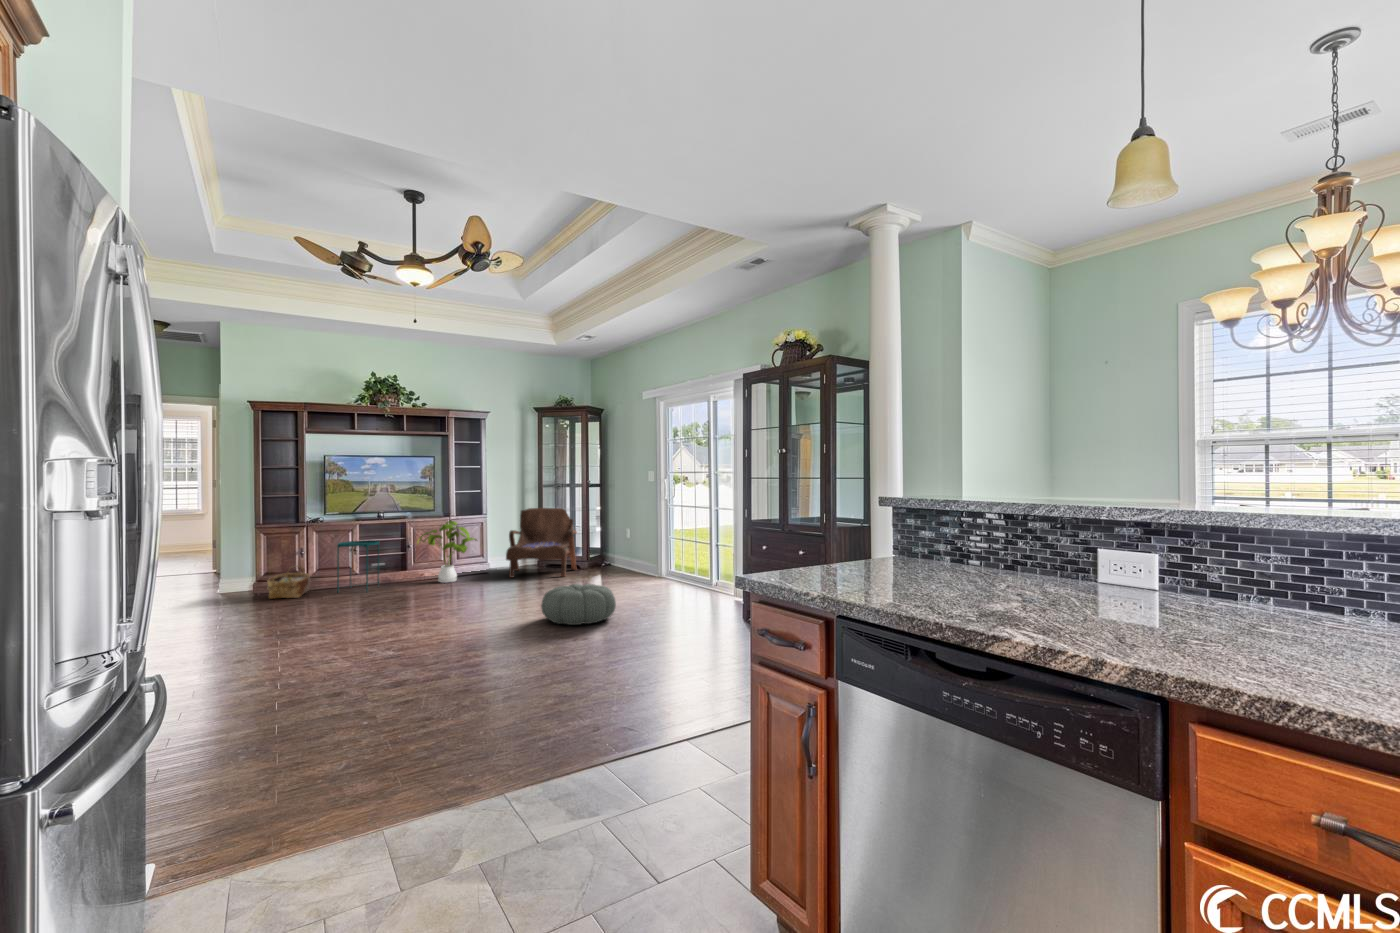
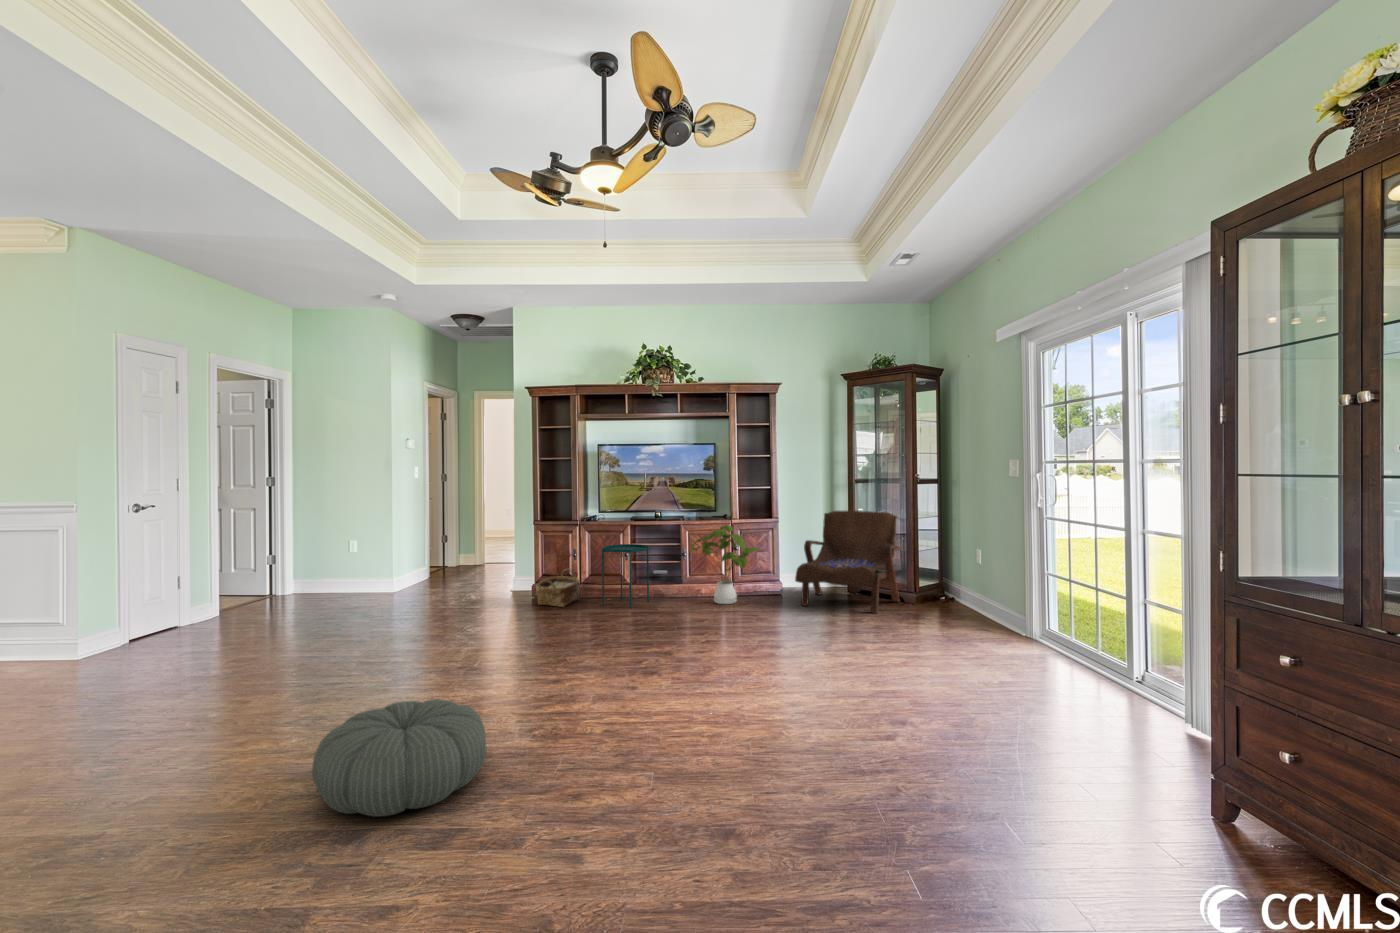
pouf: present [541,584,616,625] -> present [312,699,487,817]

